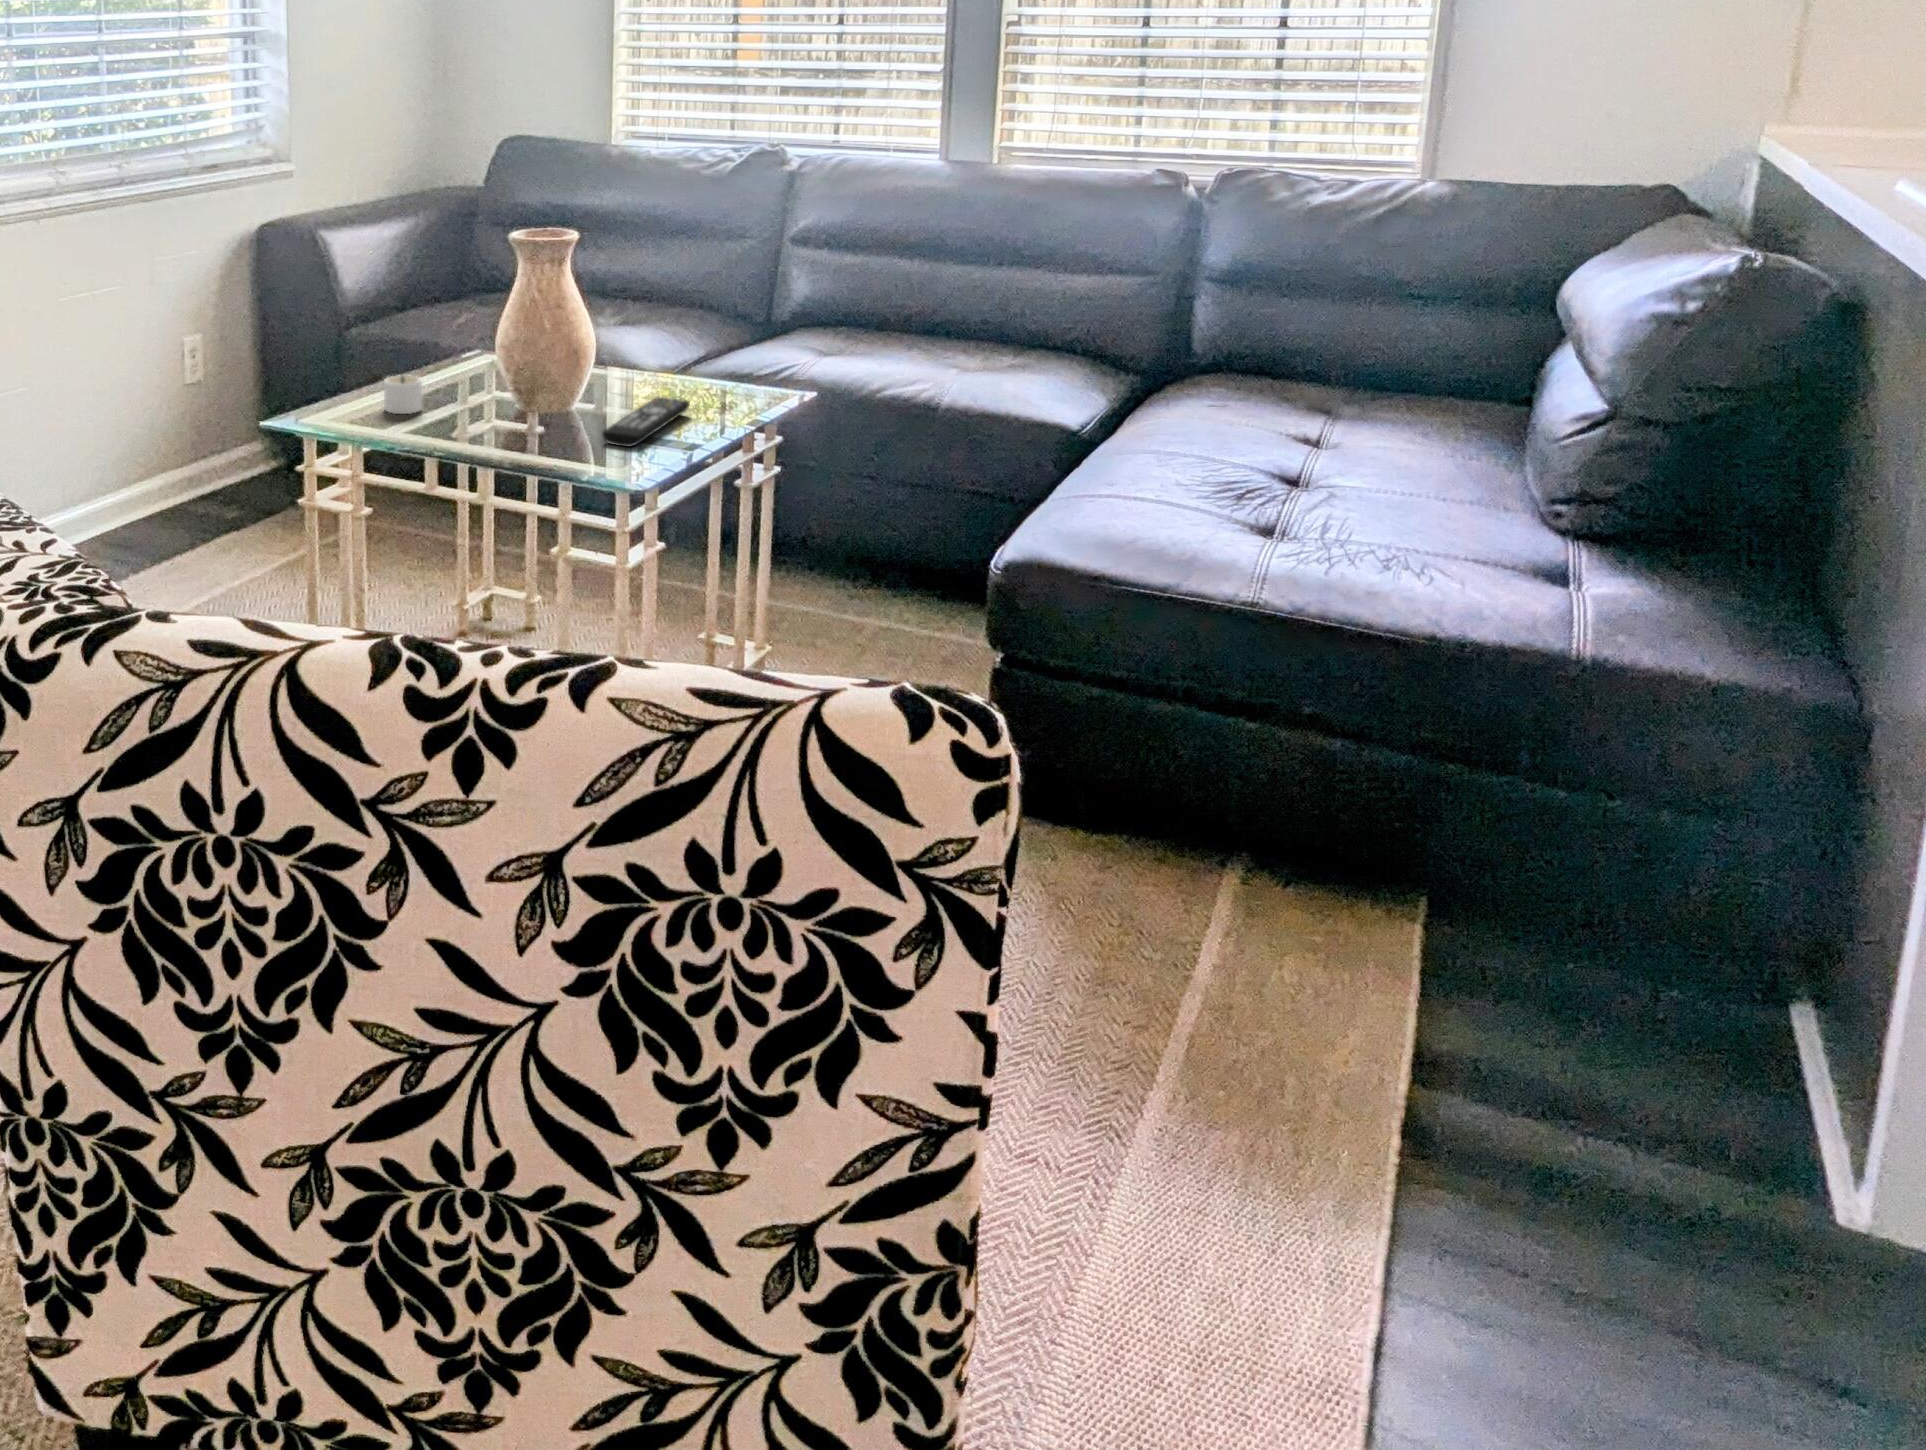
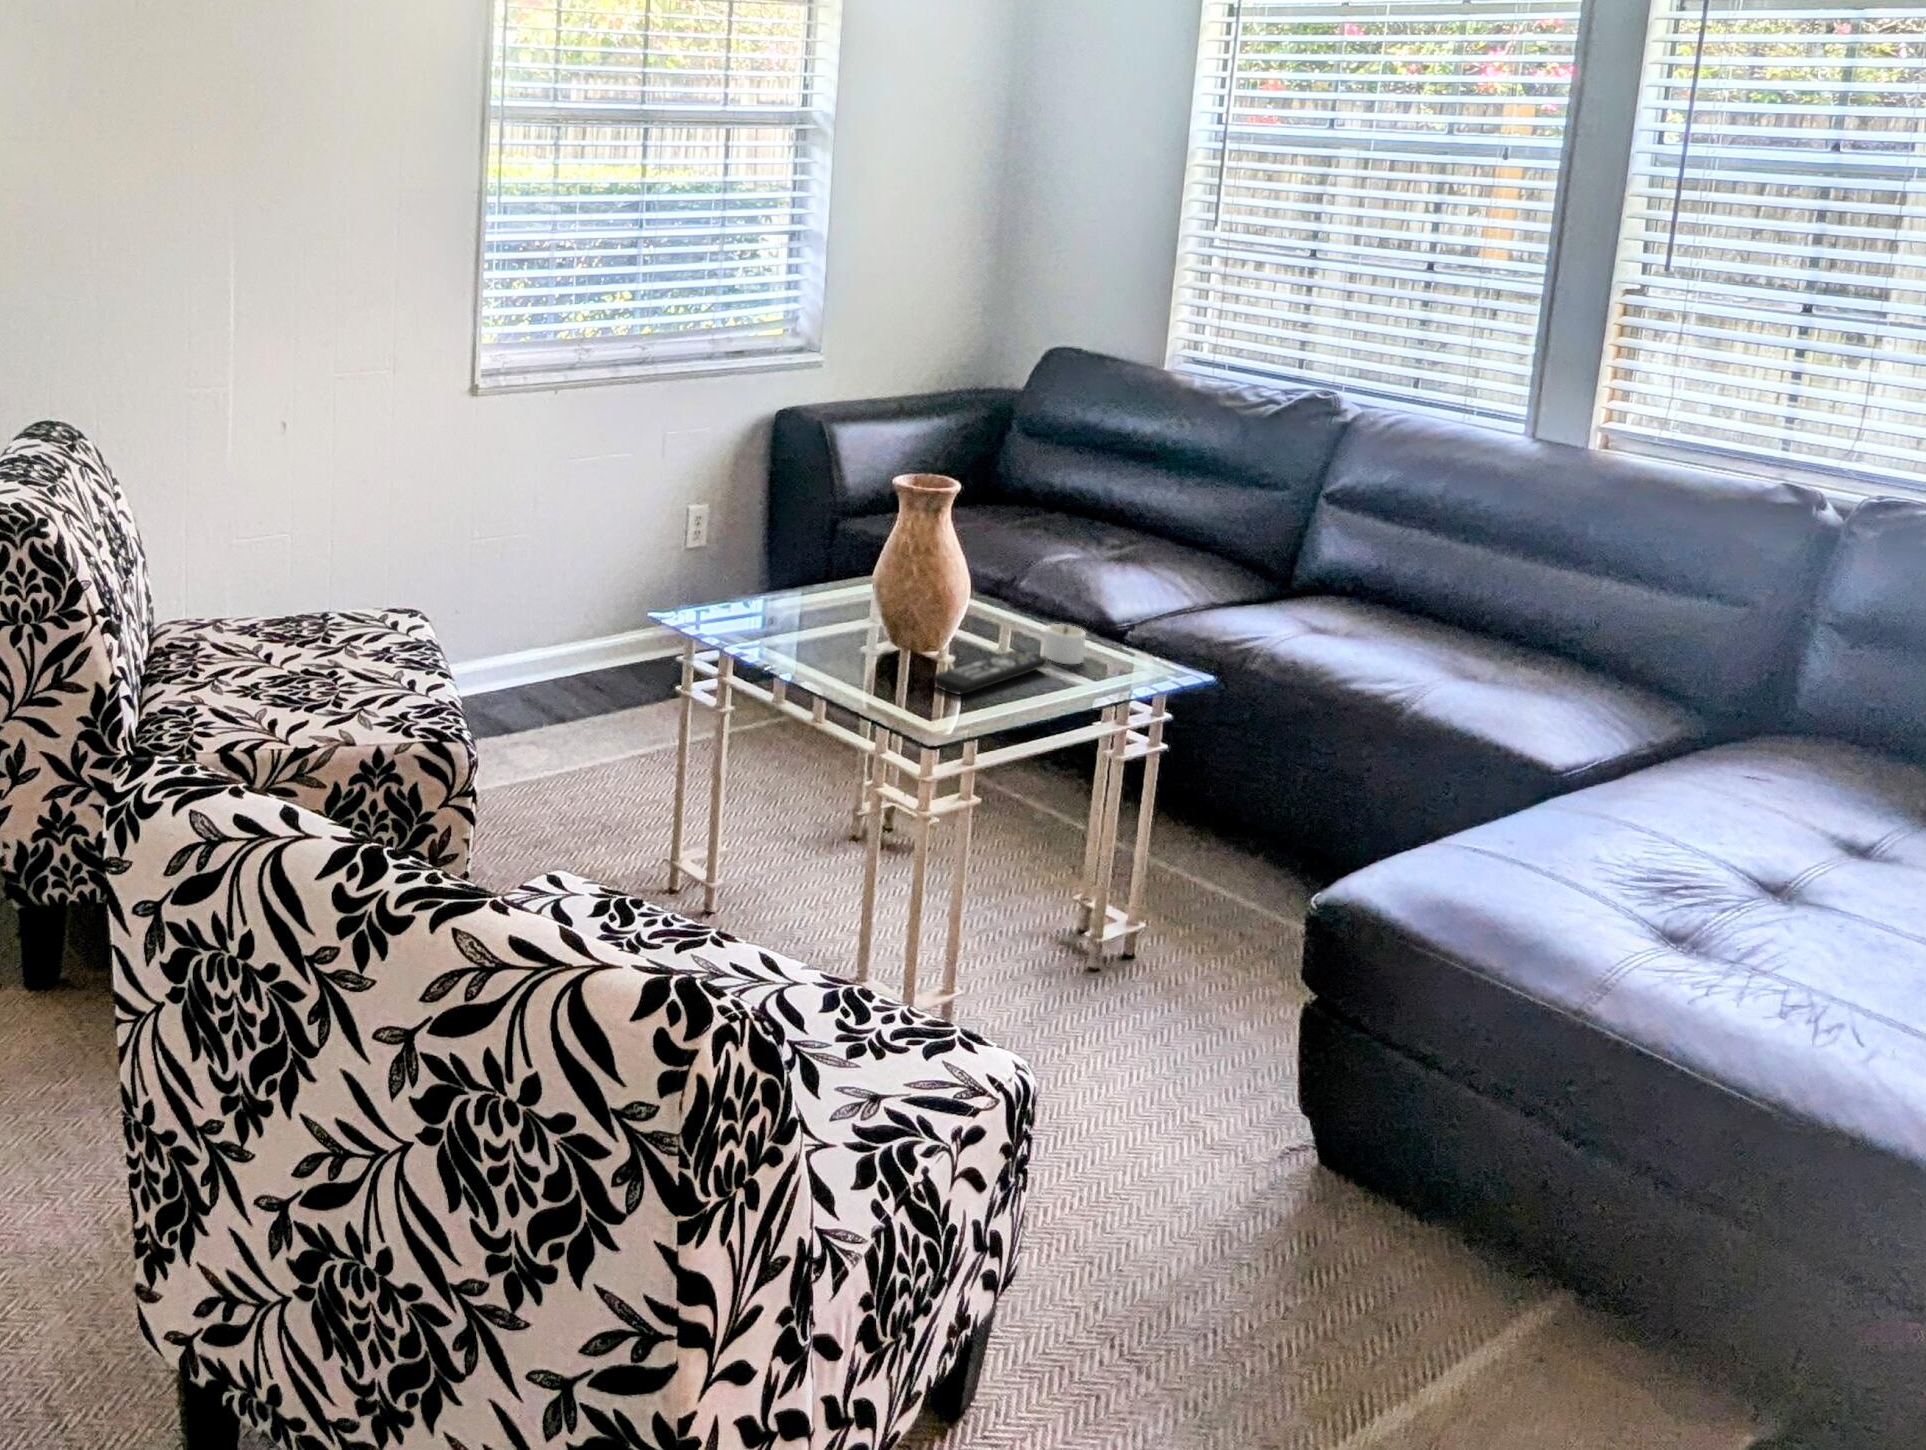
candle: present [384,375,422,414] -> present [1044,624,1086,664]

